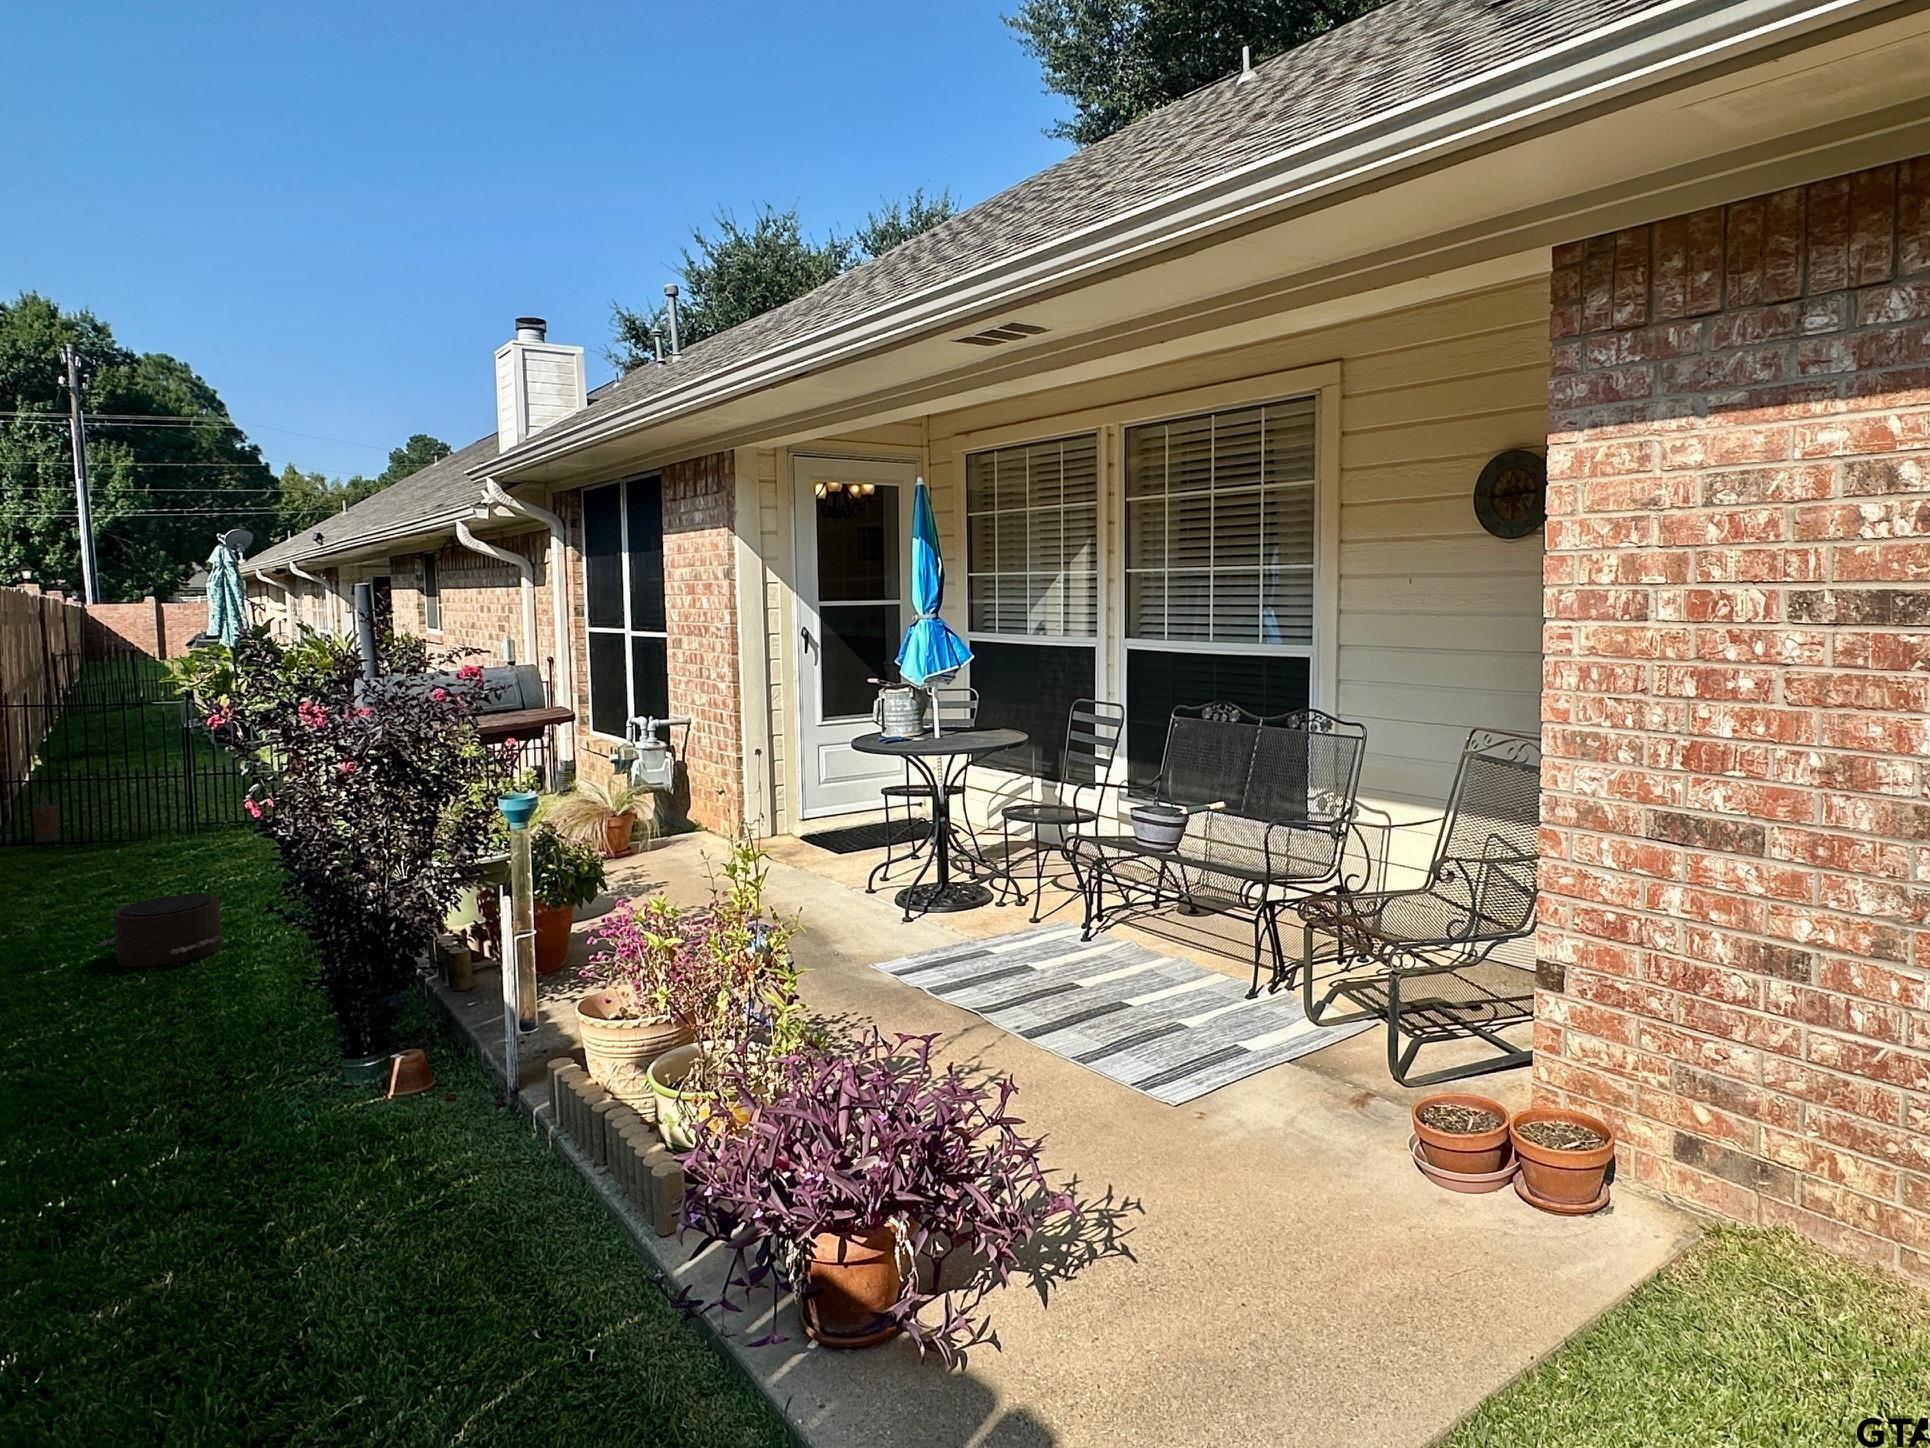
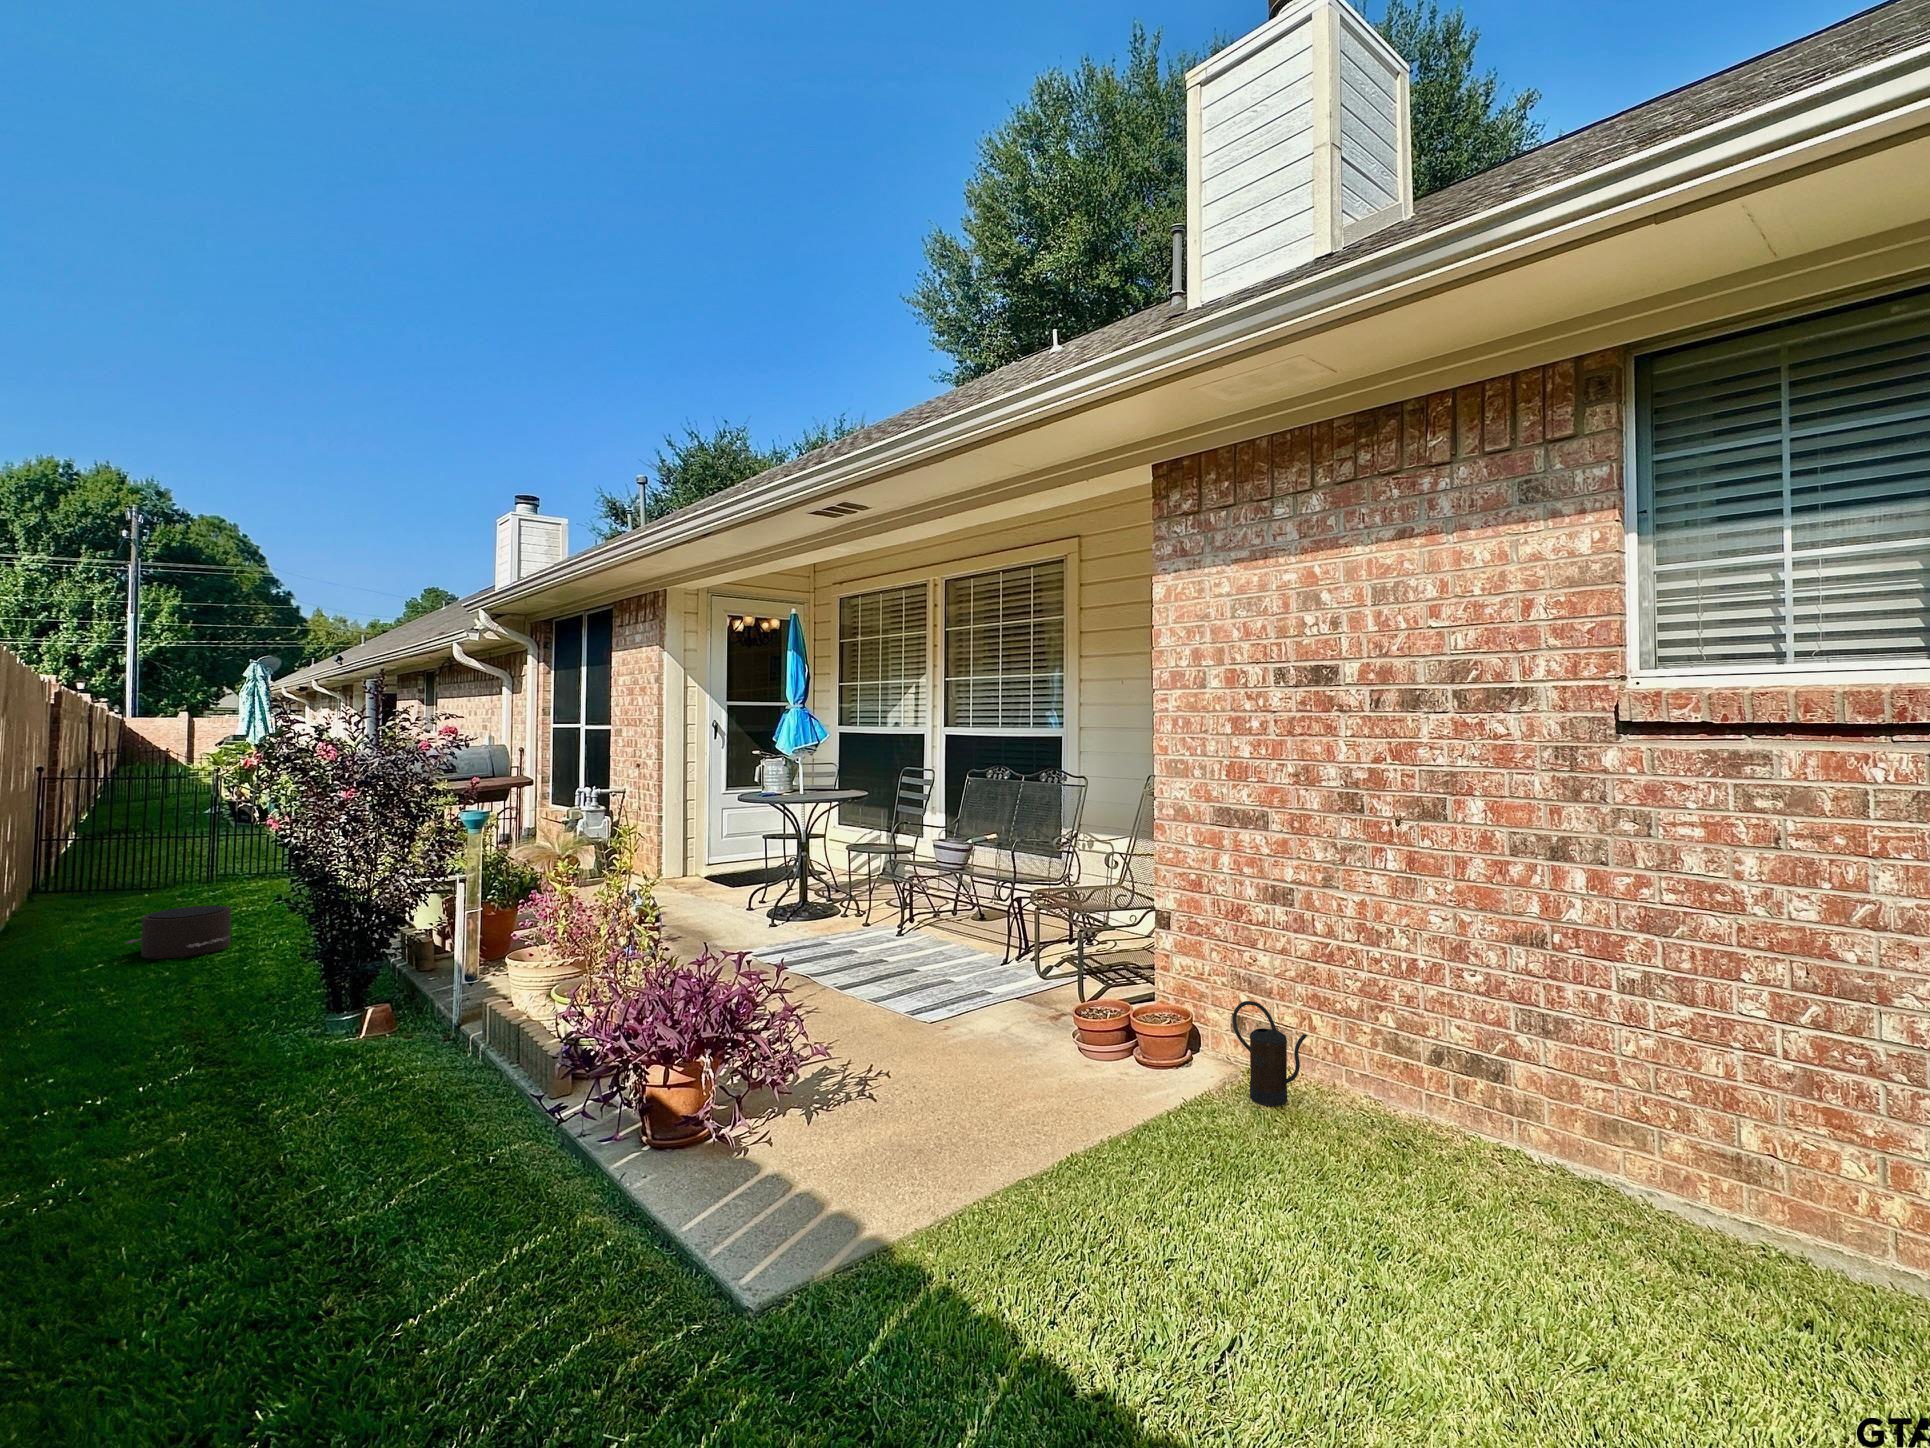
watering can: present [32,793,60,842] -> present [1232,1001,1307,1106]

